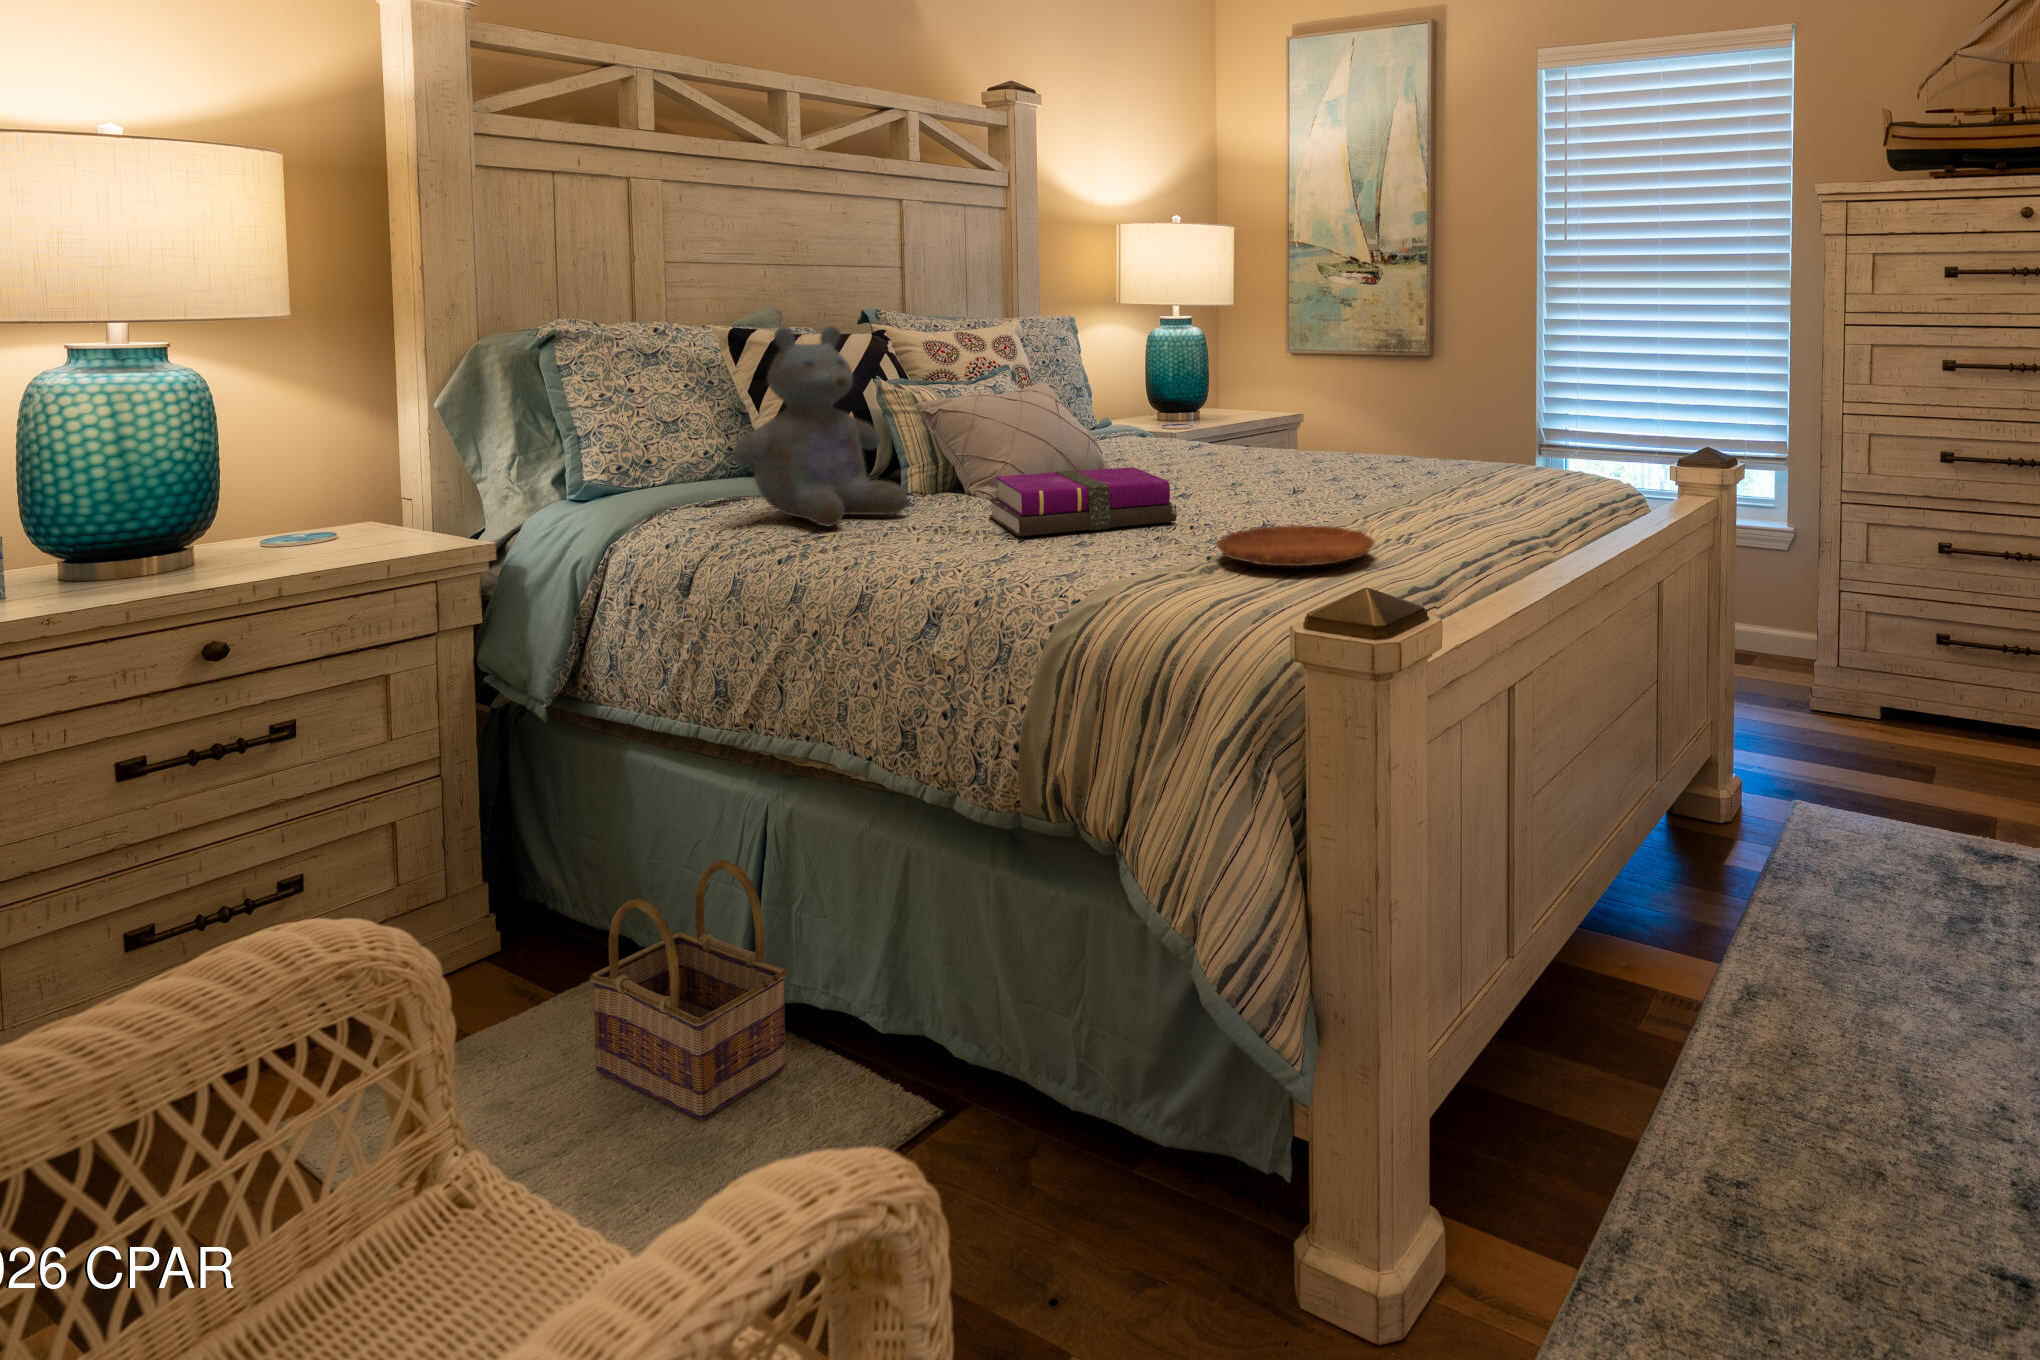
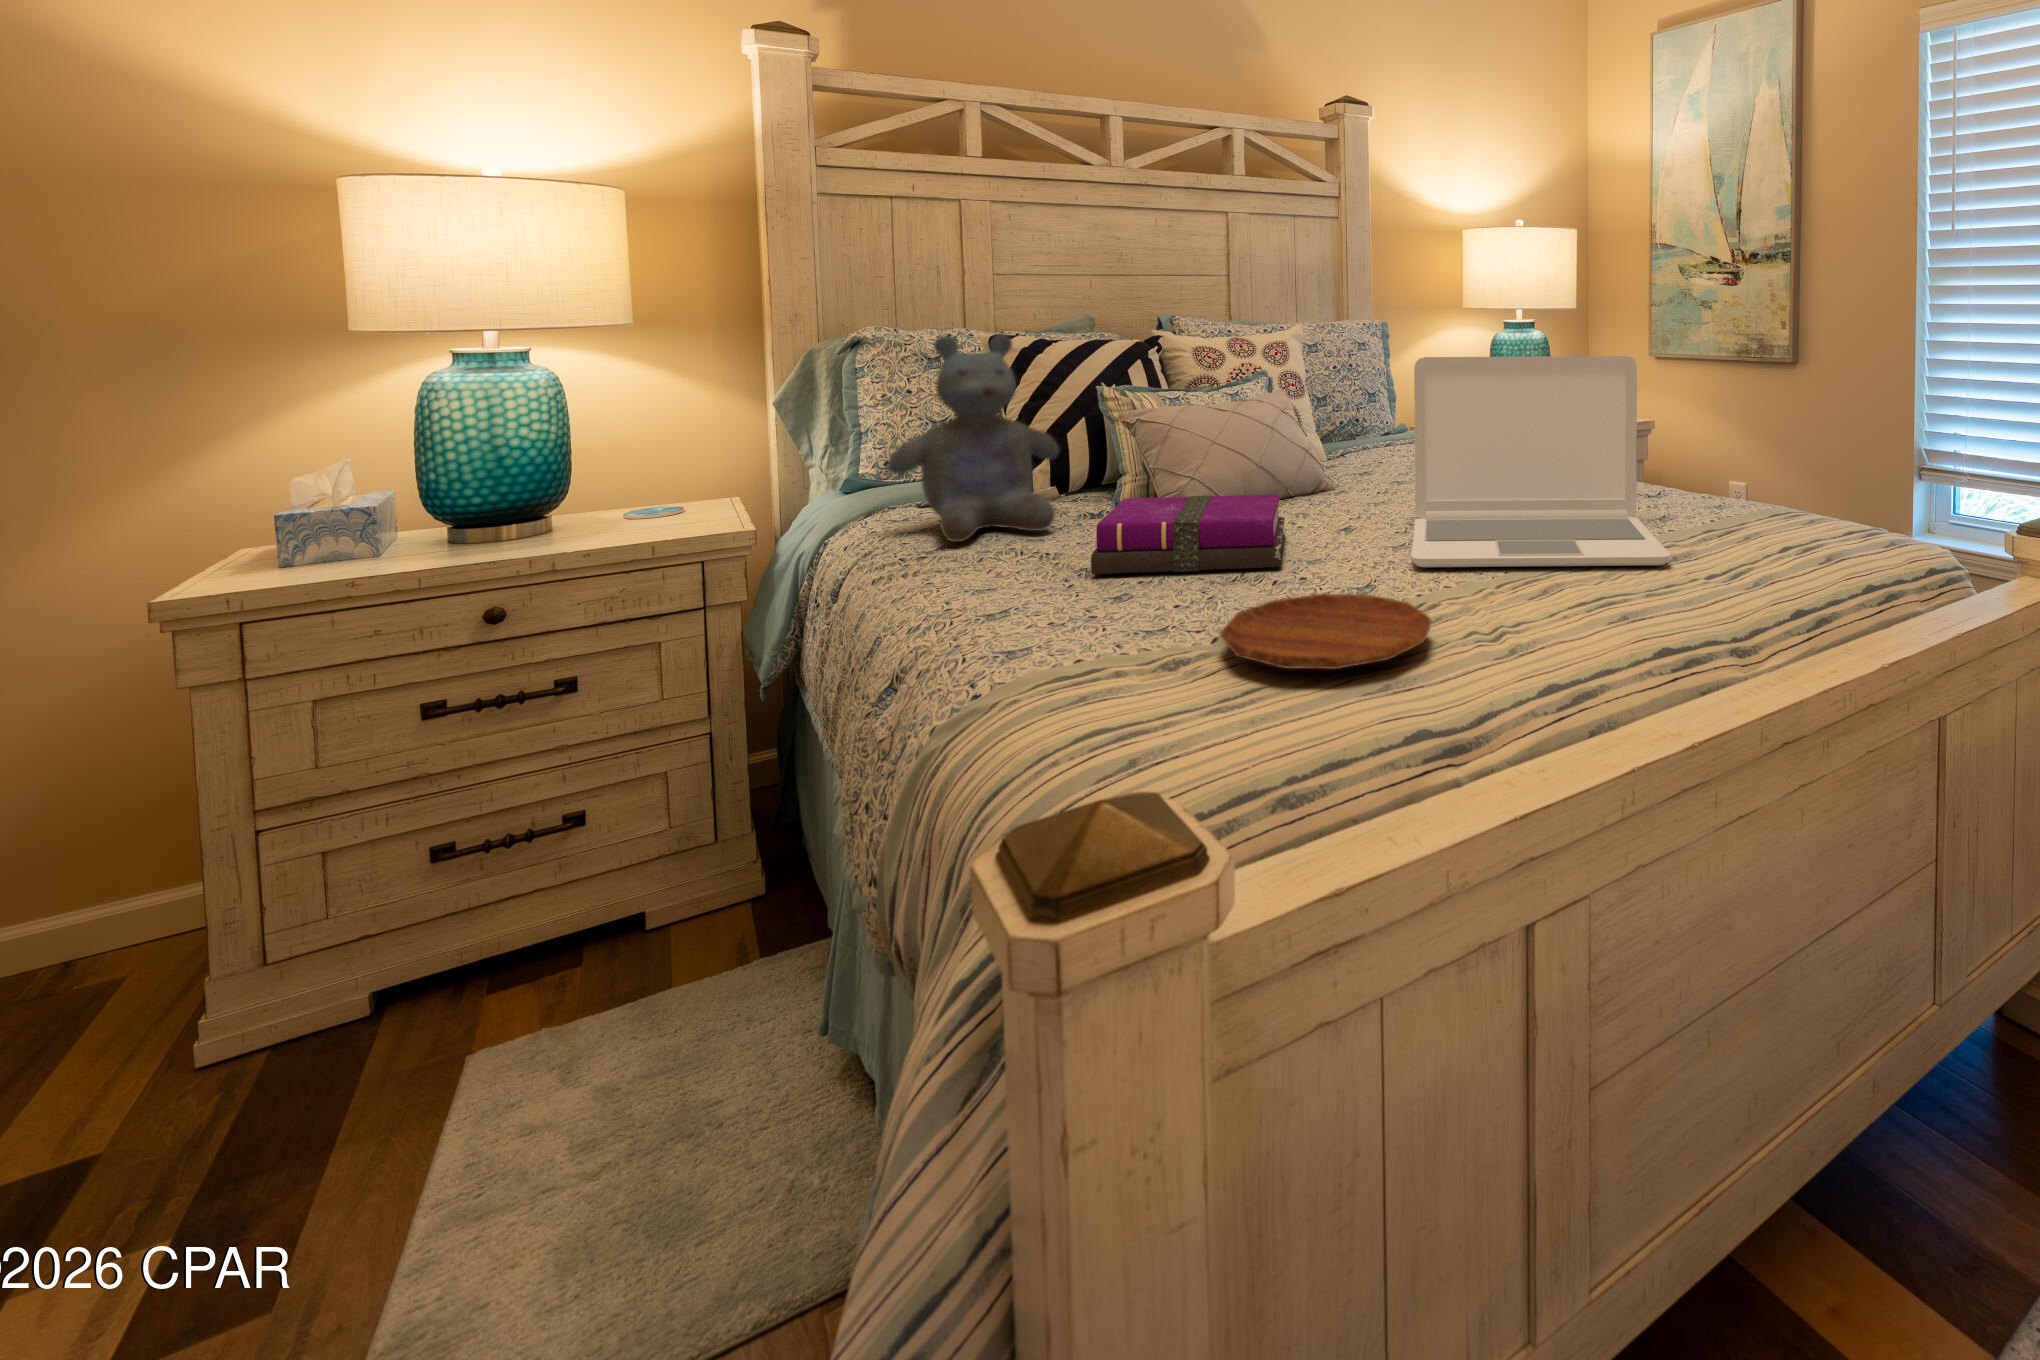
laptop: none [1238,344,1470,514] -> present [1411,356,1670,567]
basket: present [590,860,787,1121] -> none [699,881,839,1171]

